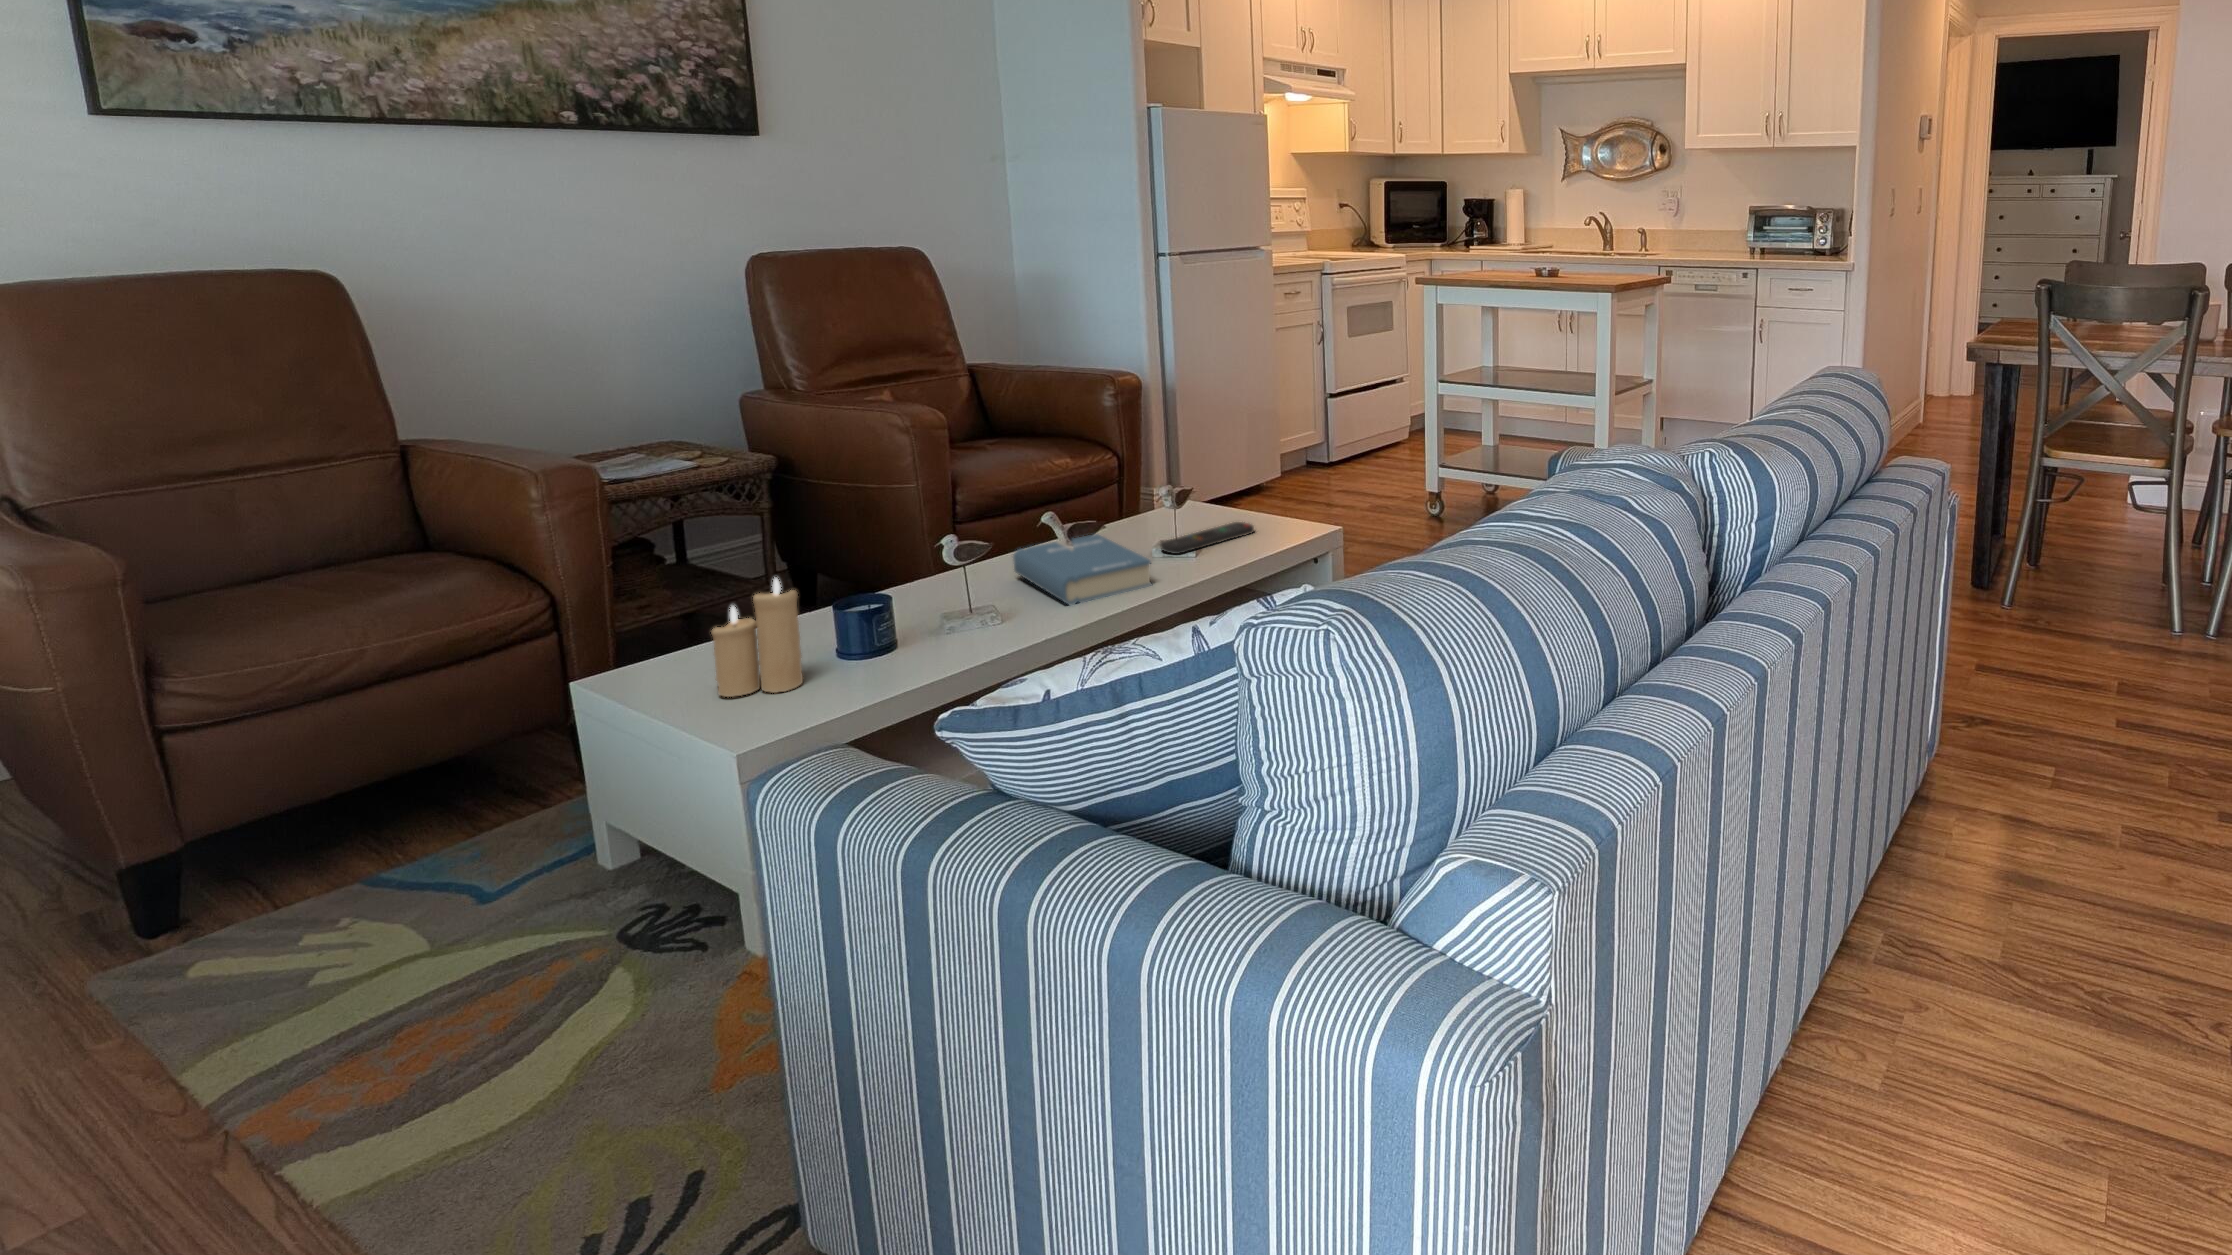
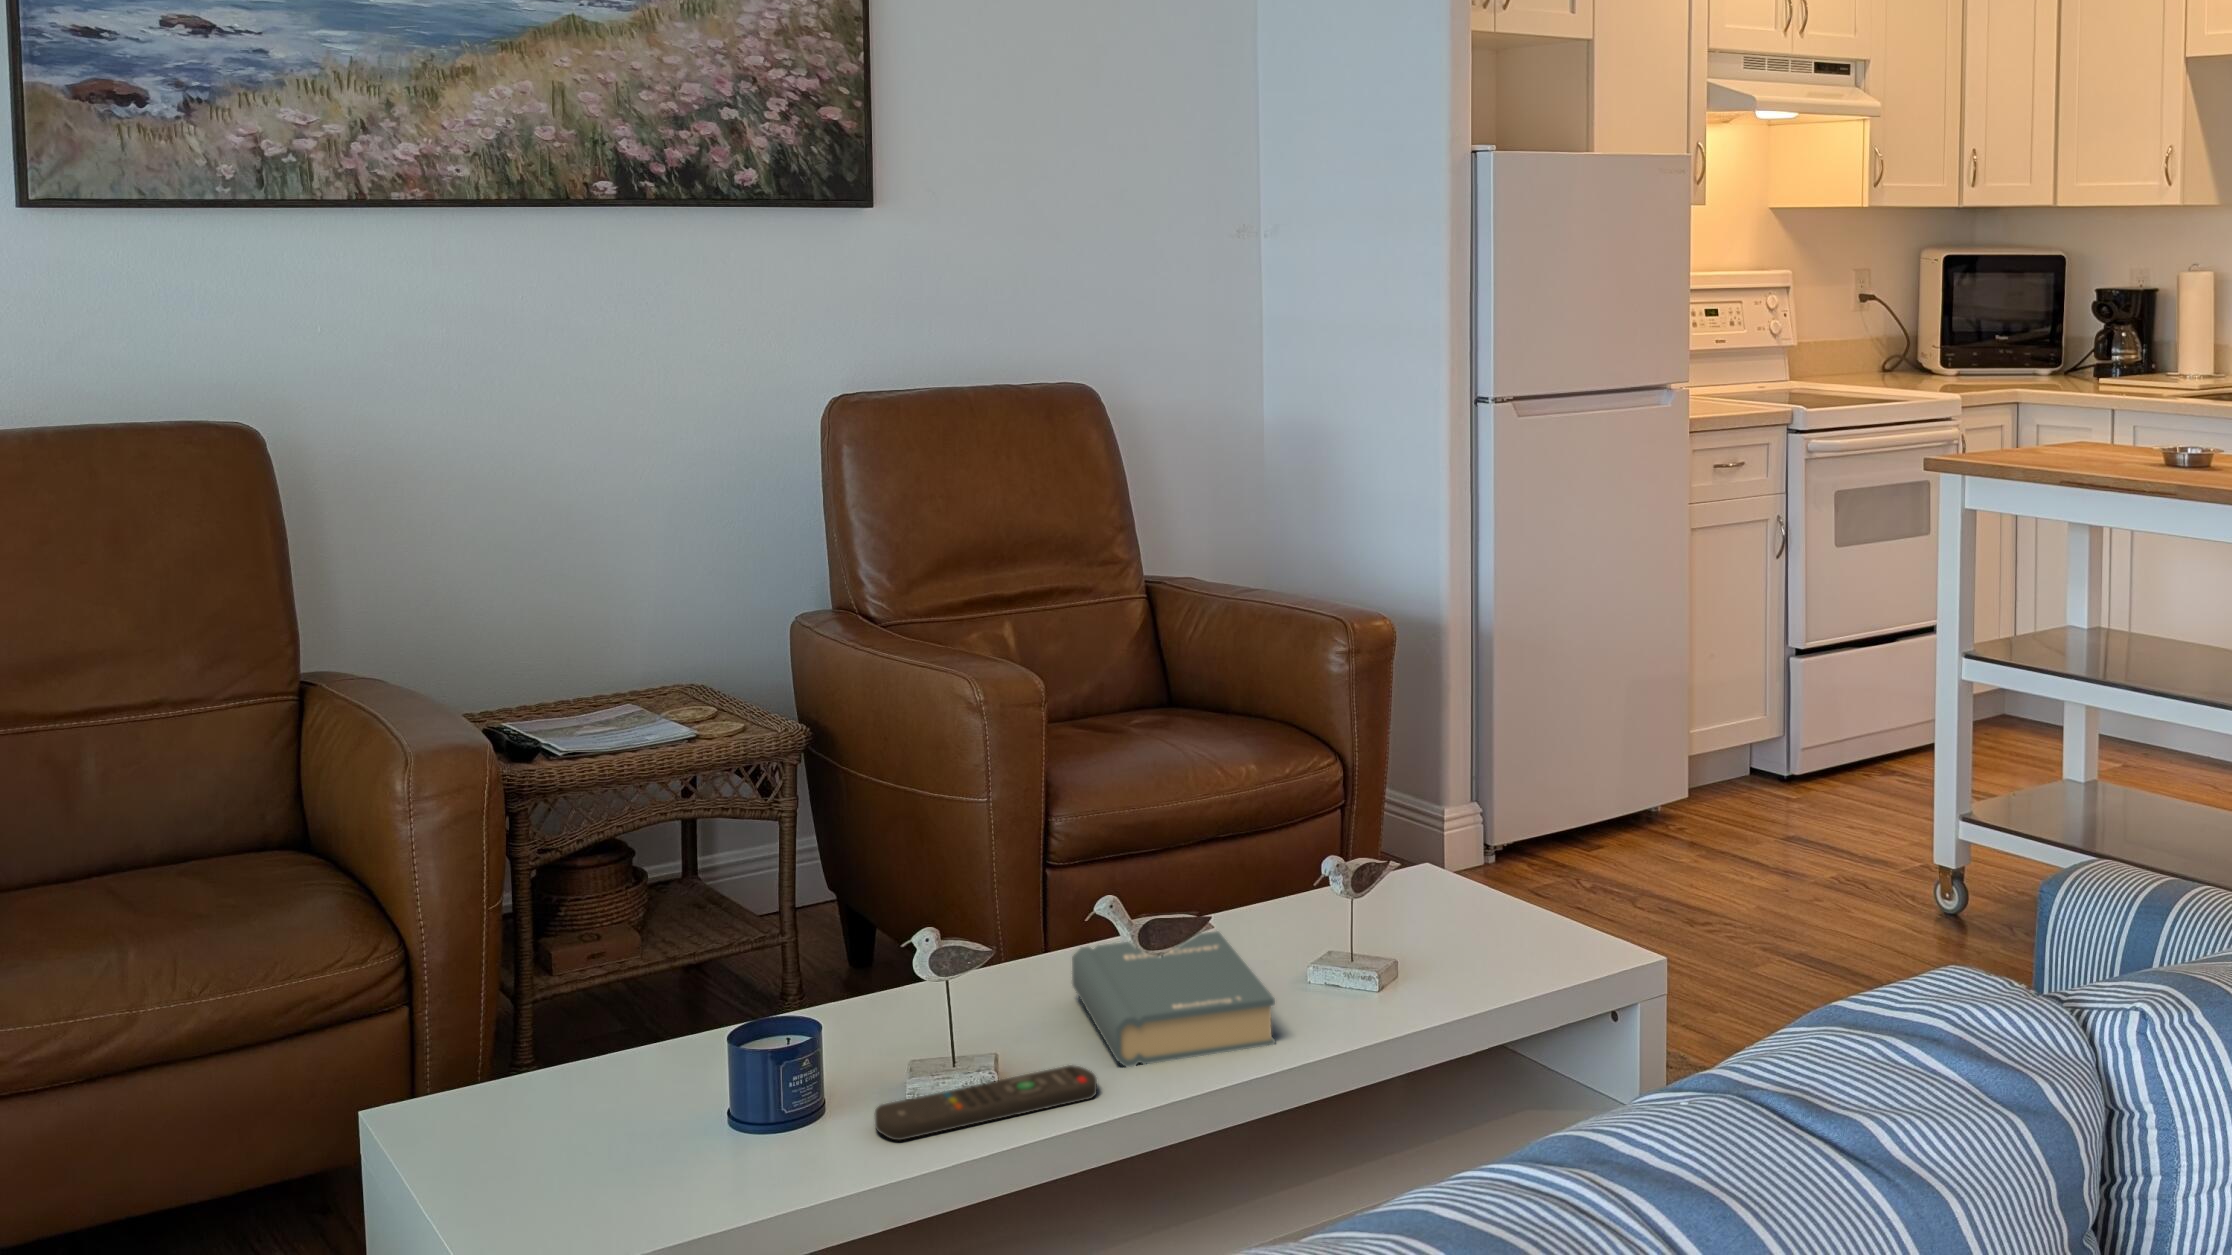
remote control: present [1161,522,1254,554] -> present [875,1065,1097,1140]
candle: present [712,578,803,697] -> none [546,983,673,1174]

